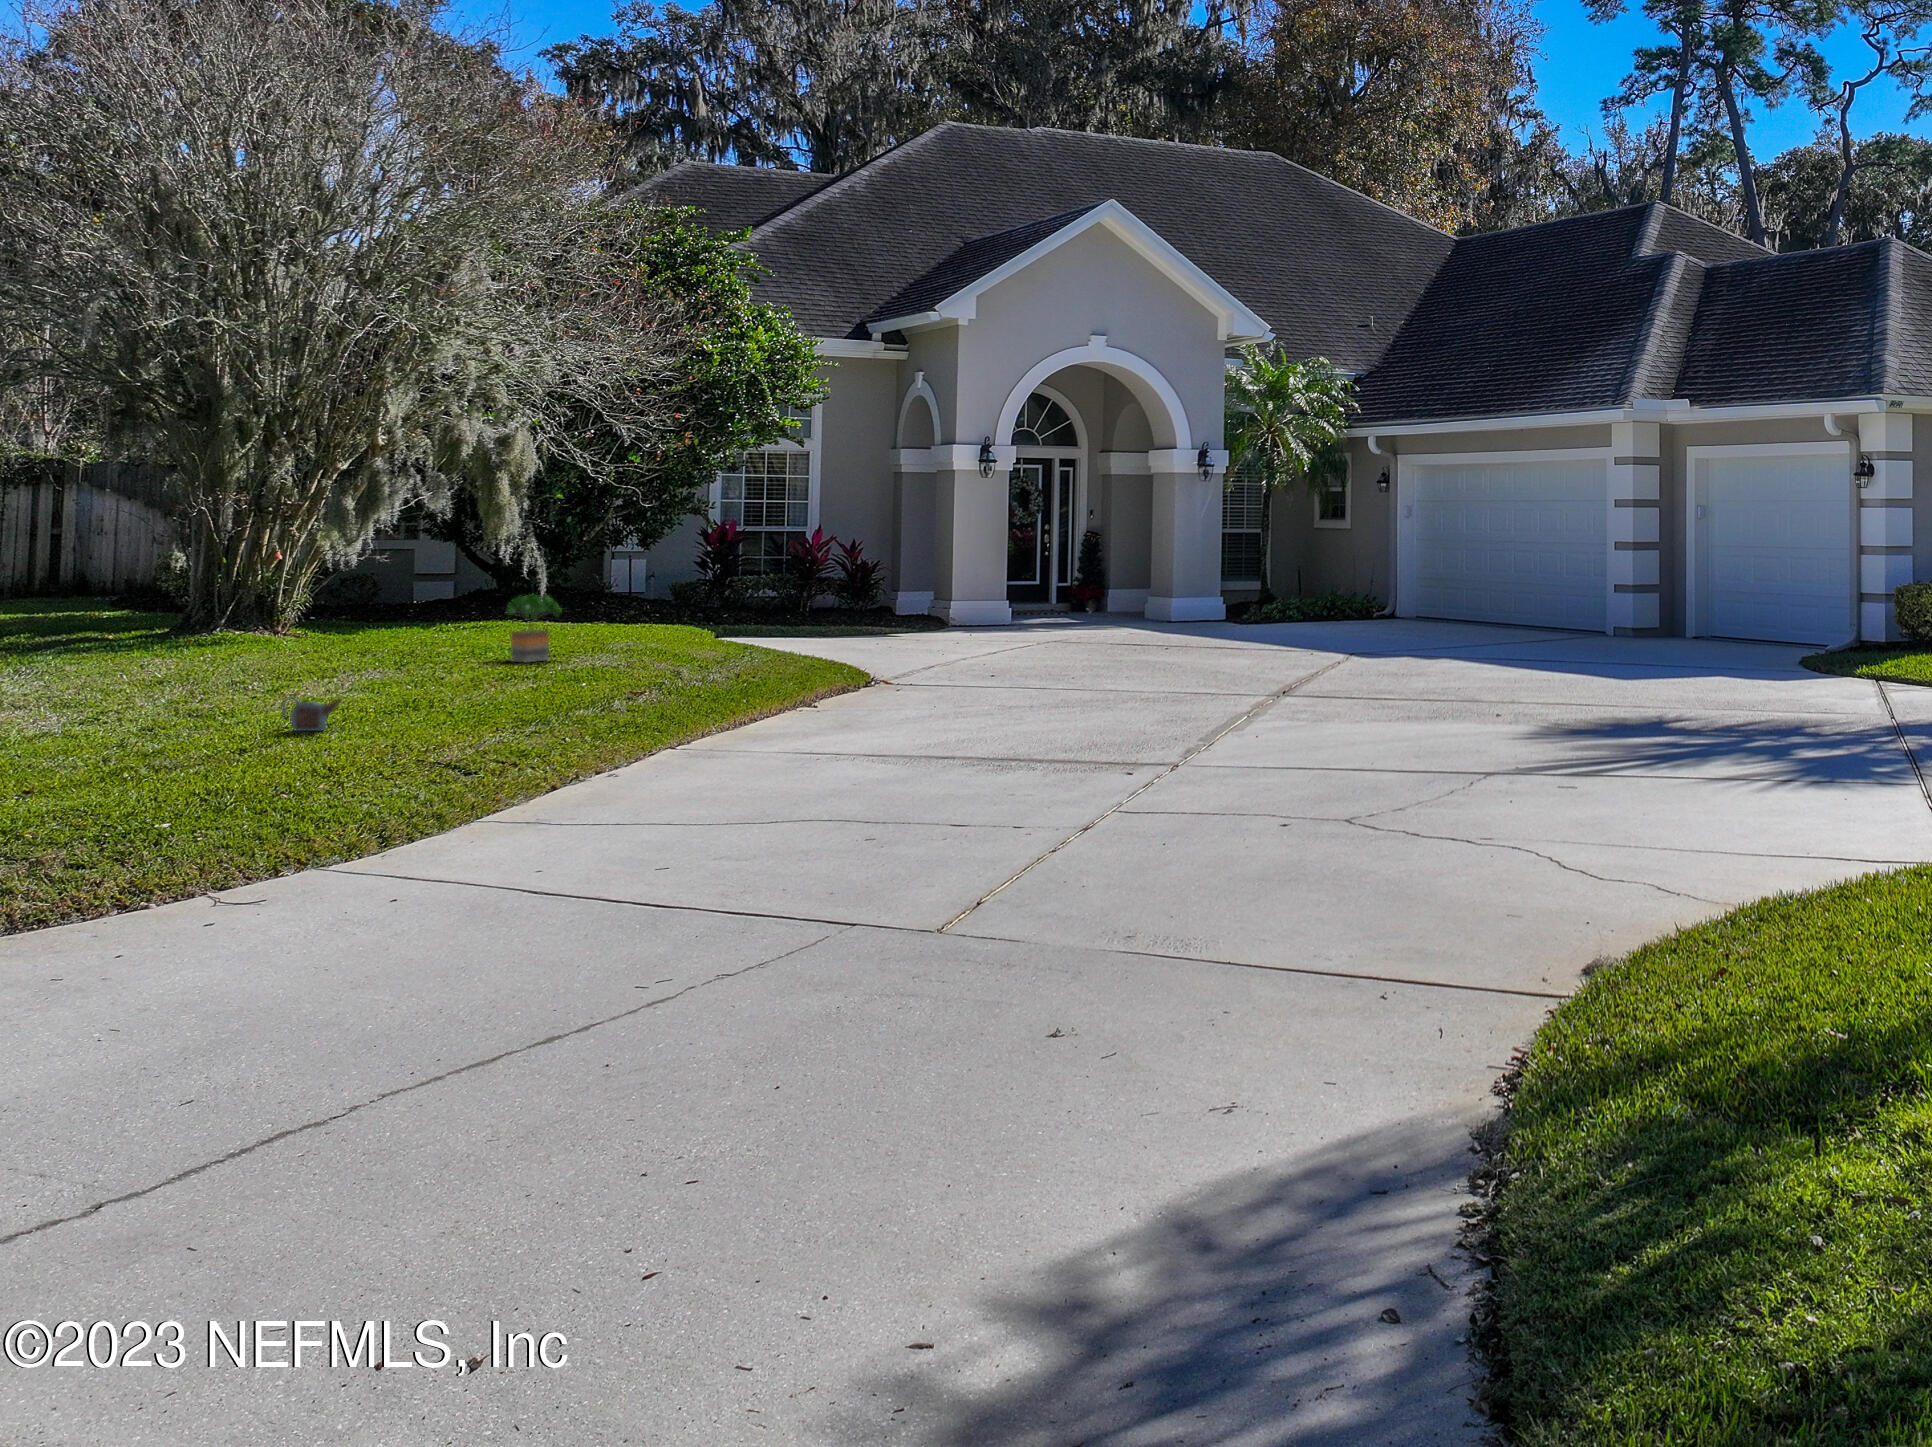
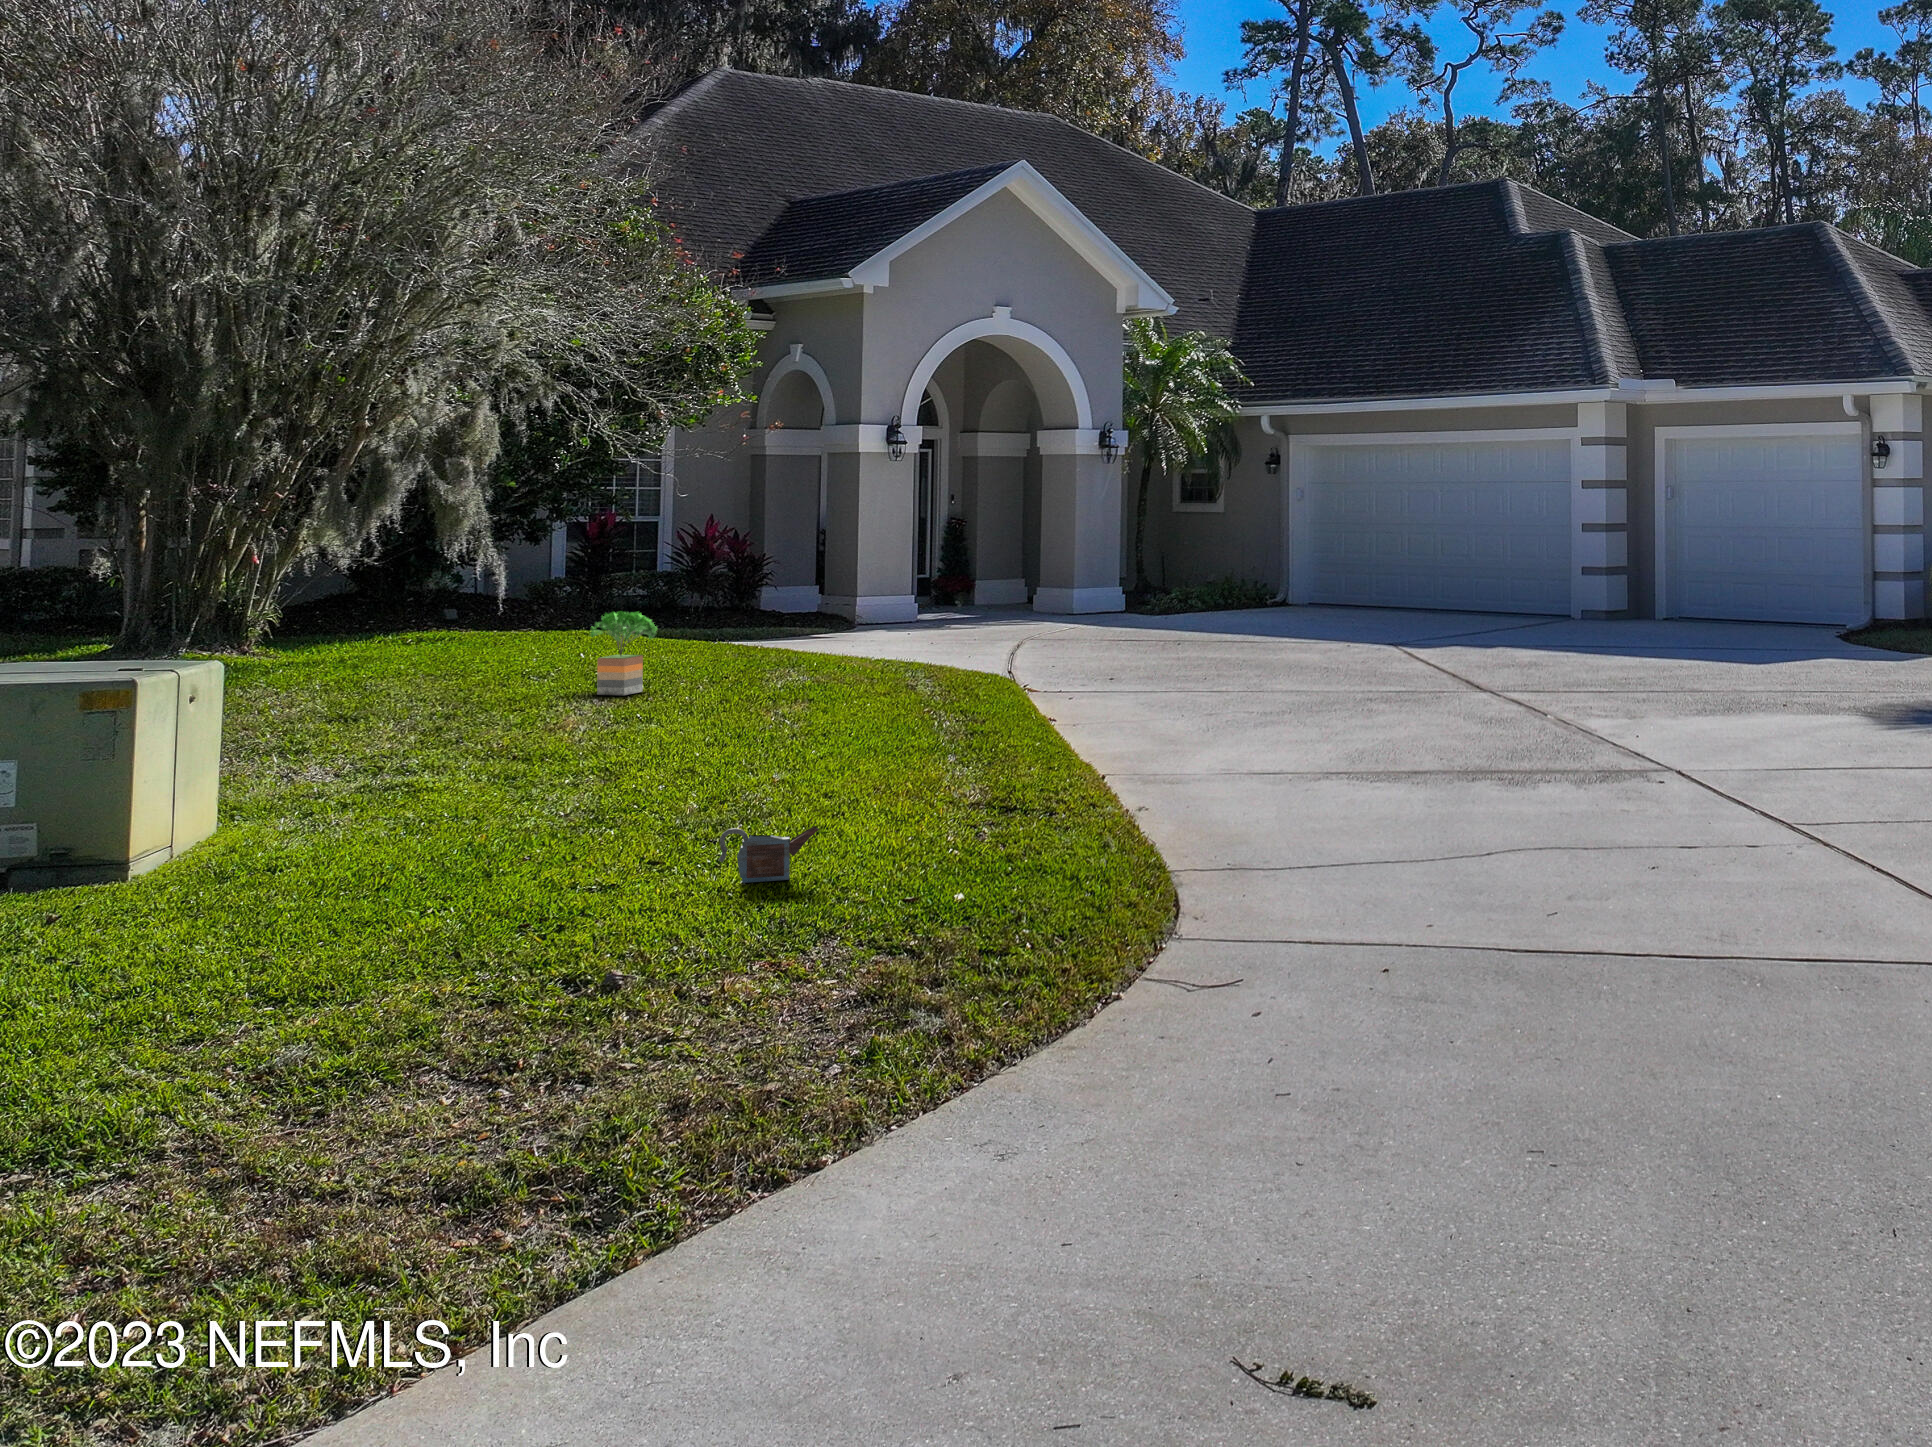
watering can: present [282,697,342,731] -> present [719,826,819,883]

